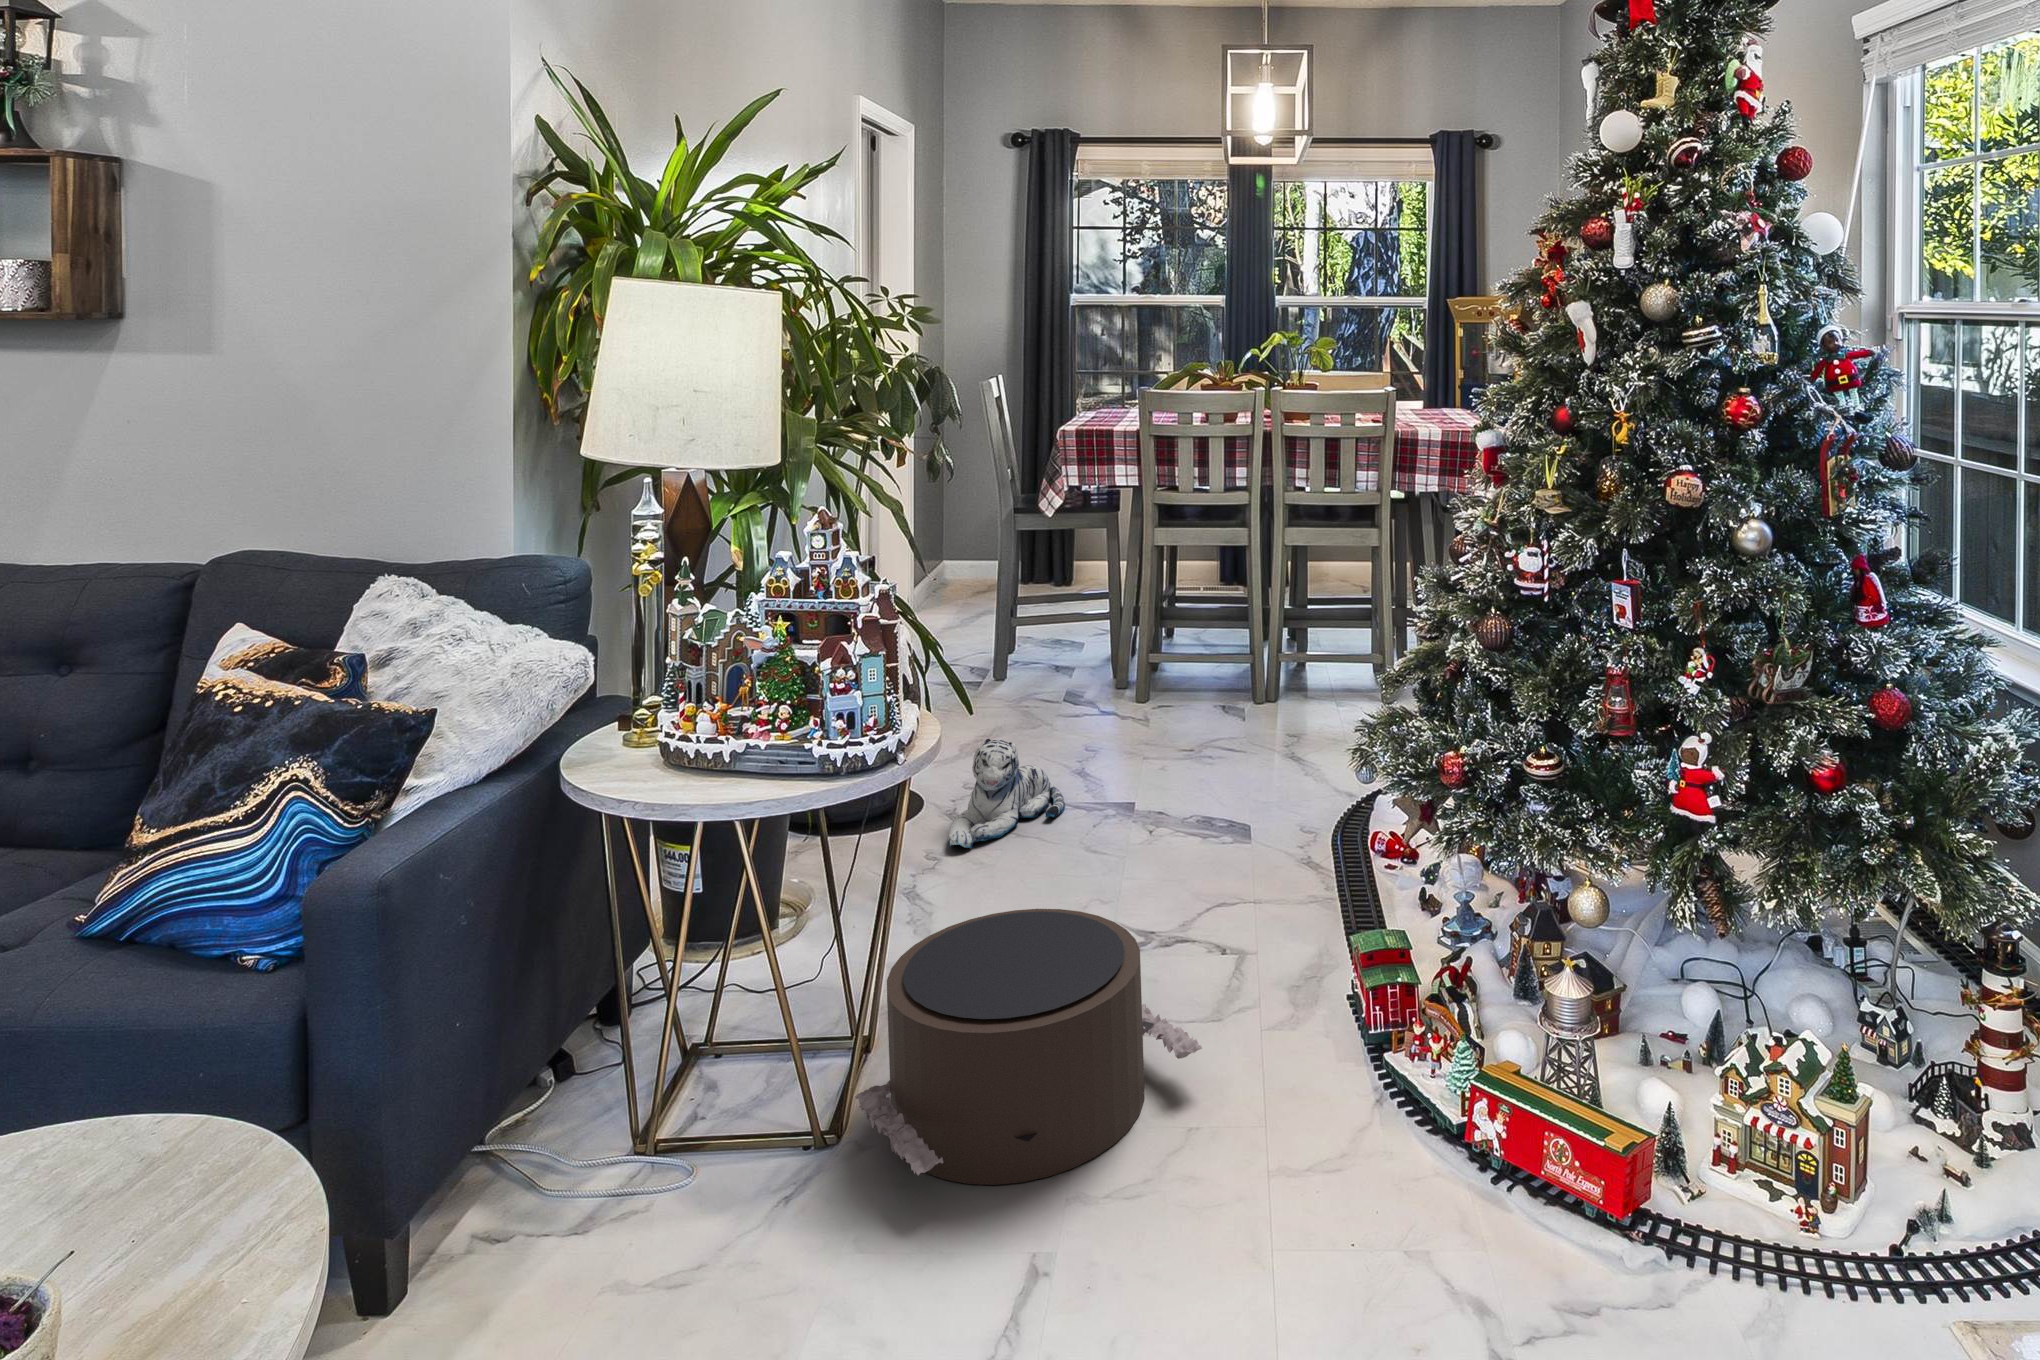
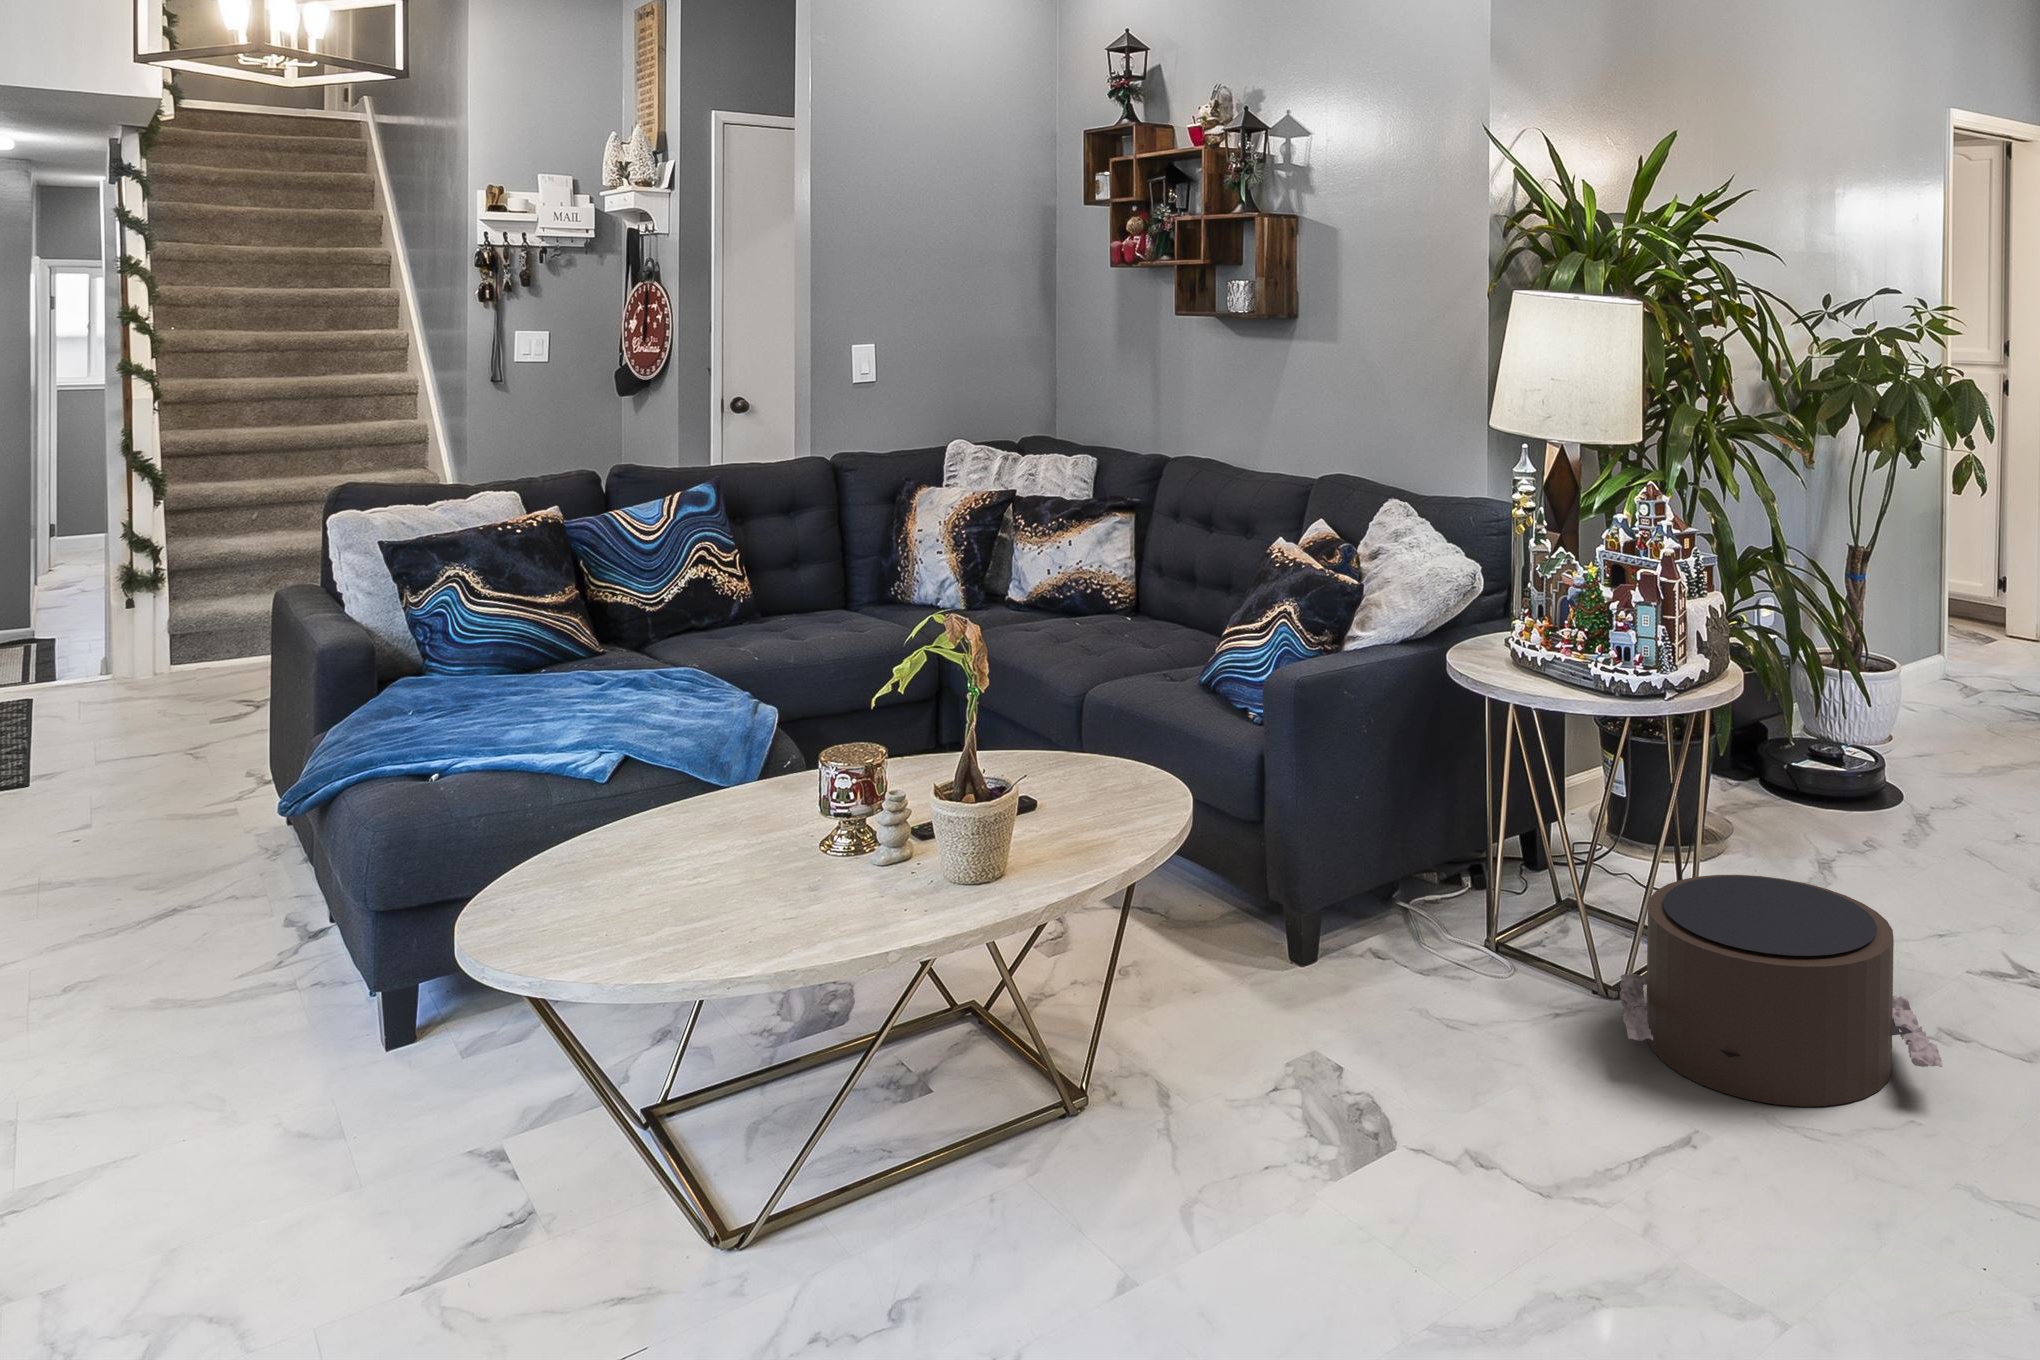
plush toy: present [948,738,1065,848] -> none [1851,754,2007,859]

